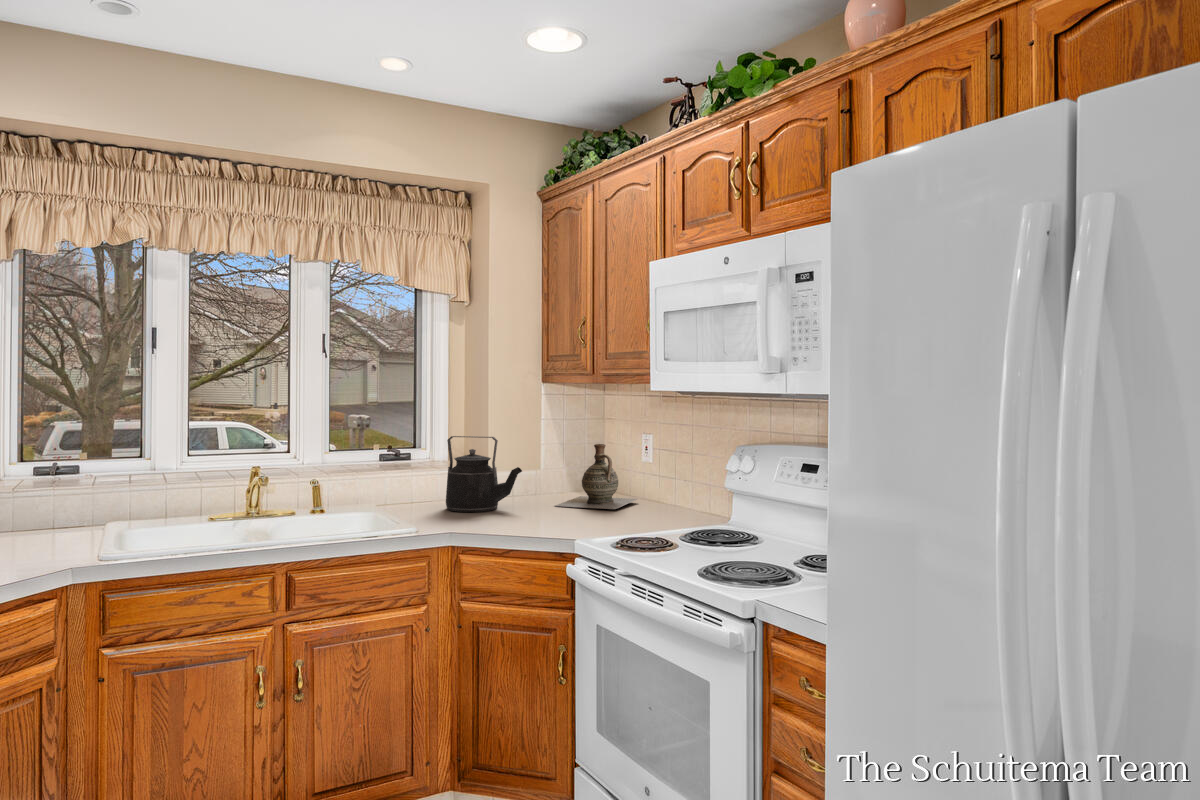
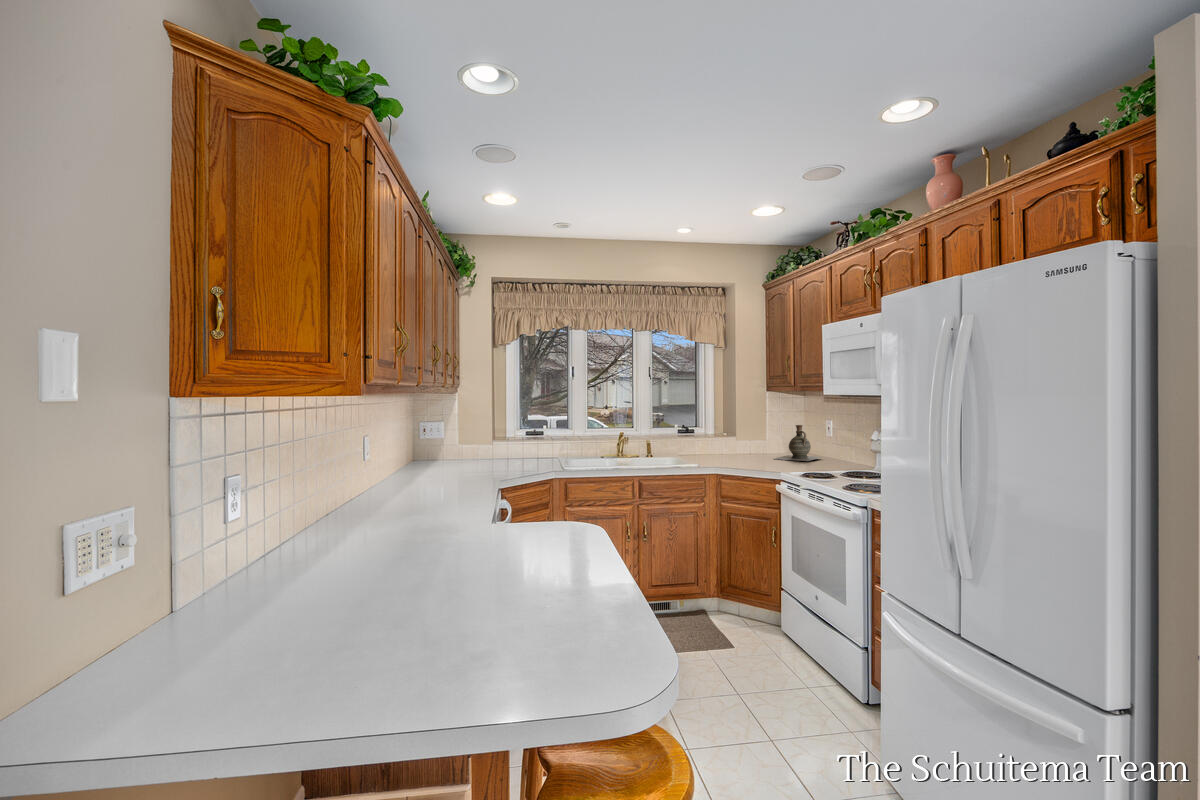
kettle: present [446,436,522,512] -> none [712,420,754,460]

